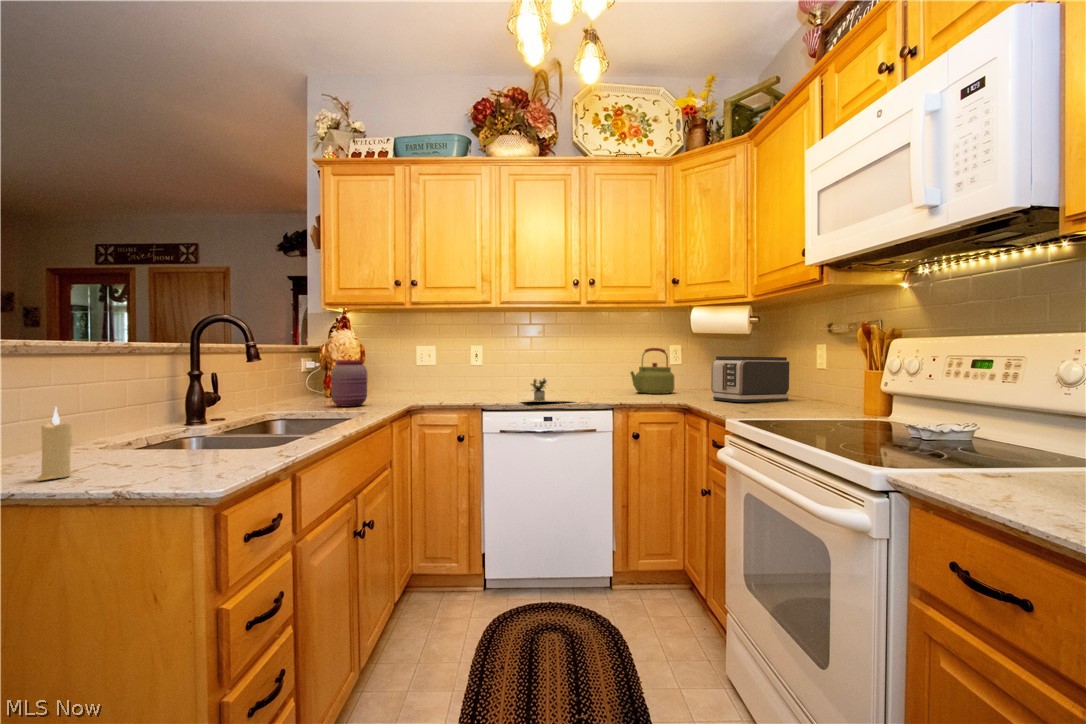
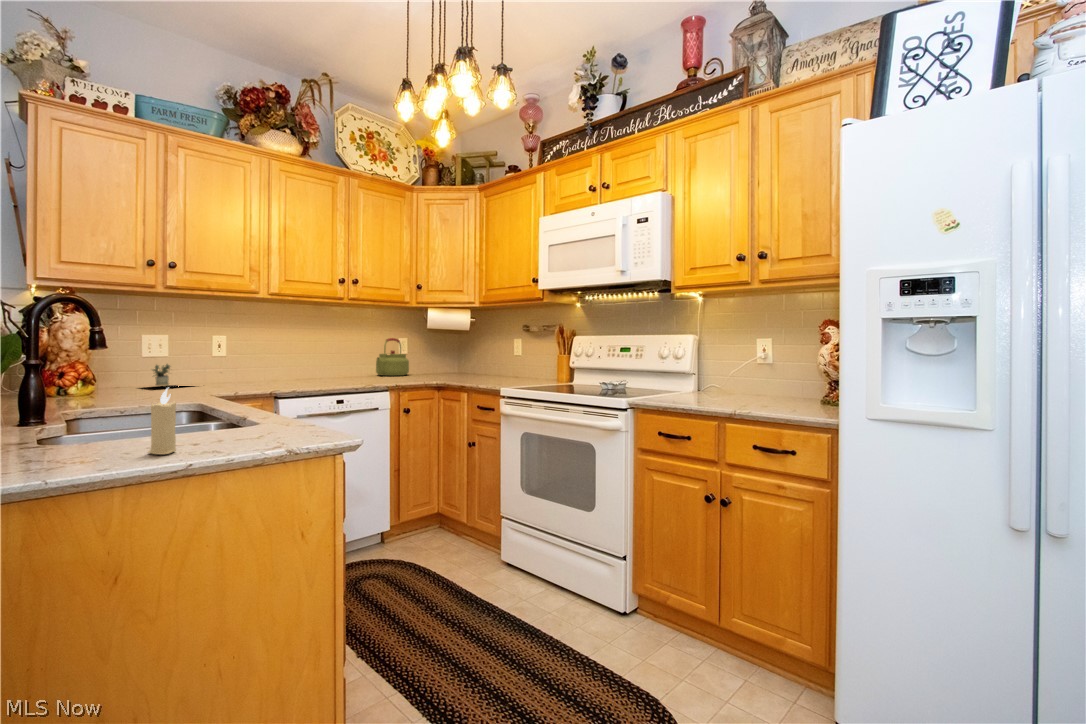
toaster: present [711,356,789,402] -> none [449,346,498,378]
jar: present [331,360,367,407] -> none [84,347,134,400]
potted plant: present [525,378,557,402] -> present [153,364,170,386]

